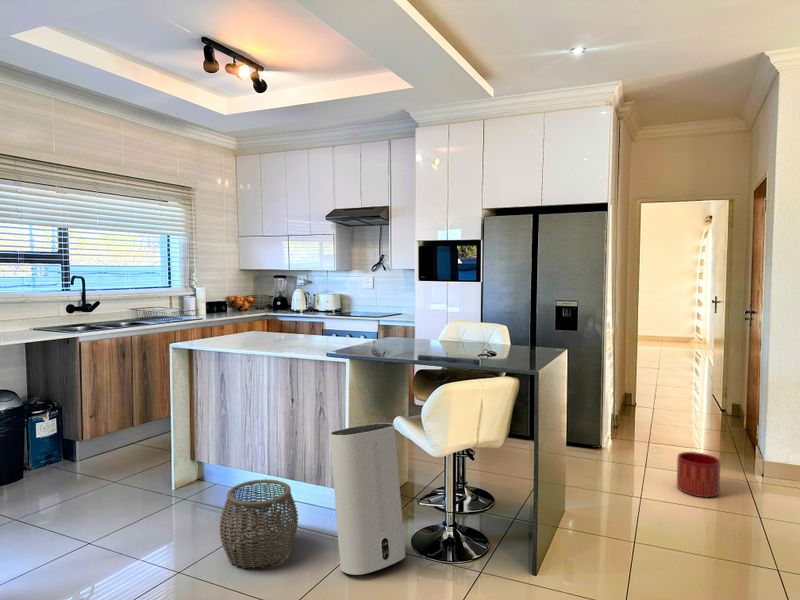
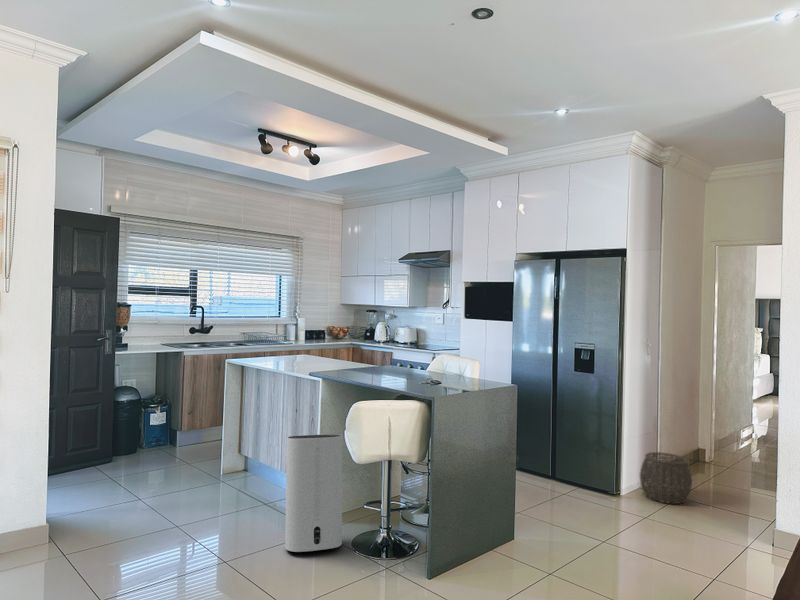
planter: present [677,452,721,497] -> none [657,505,702,555]
woven basket: present [219,479,298,568] -> present [640,452,692,504]

